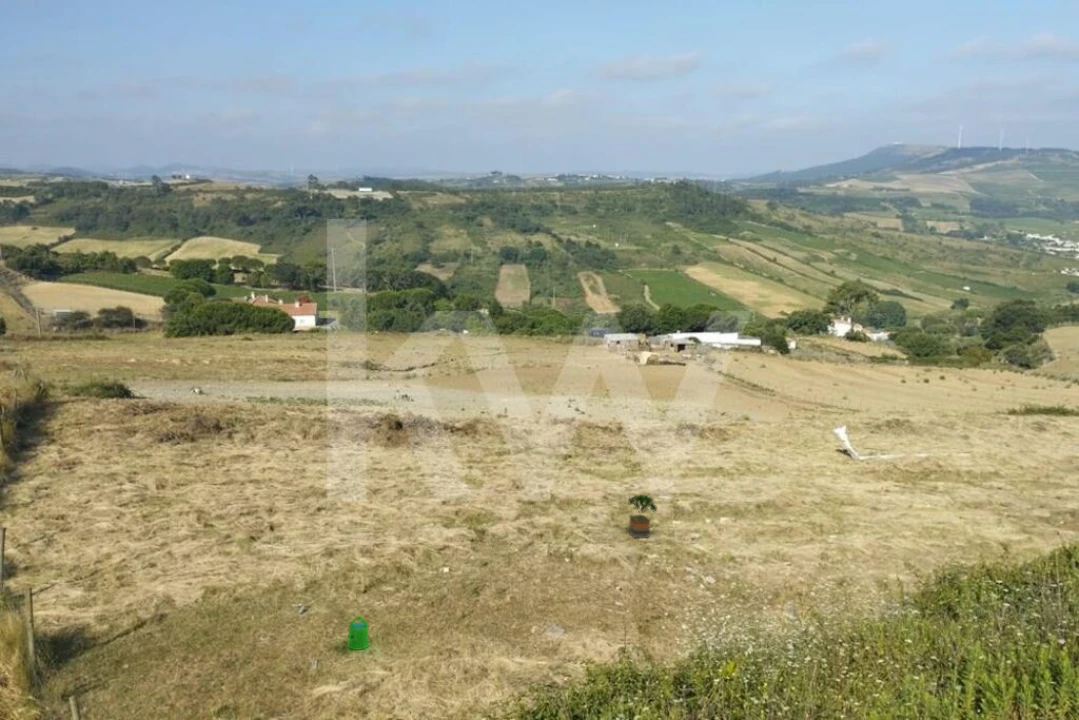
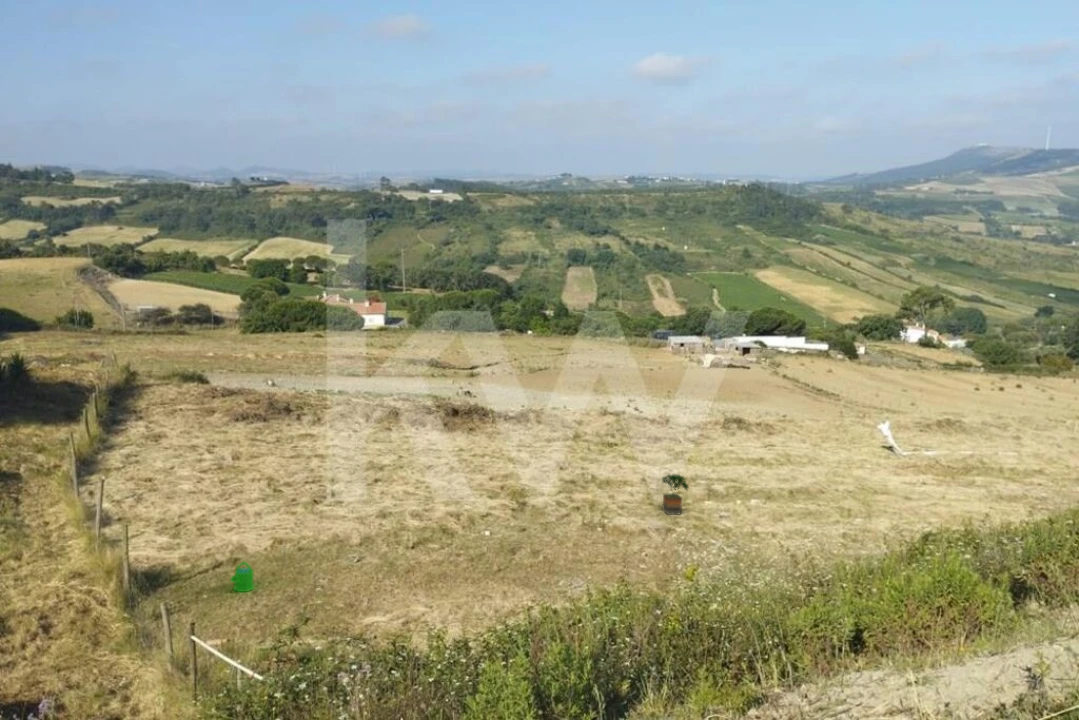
watering can: present [347,616,369,650] -> present [231,562,254,592]

